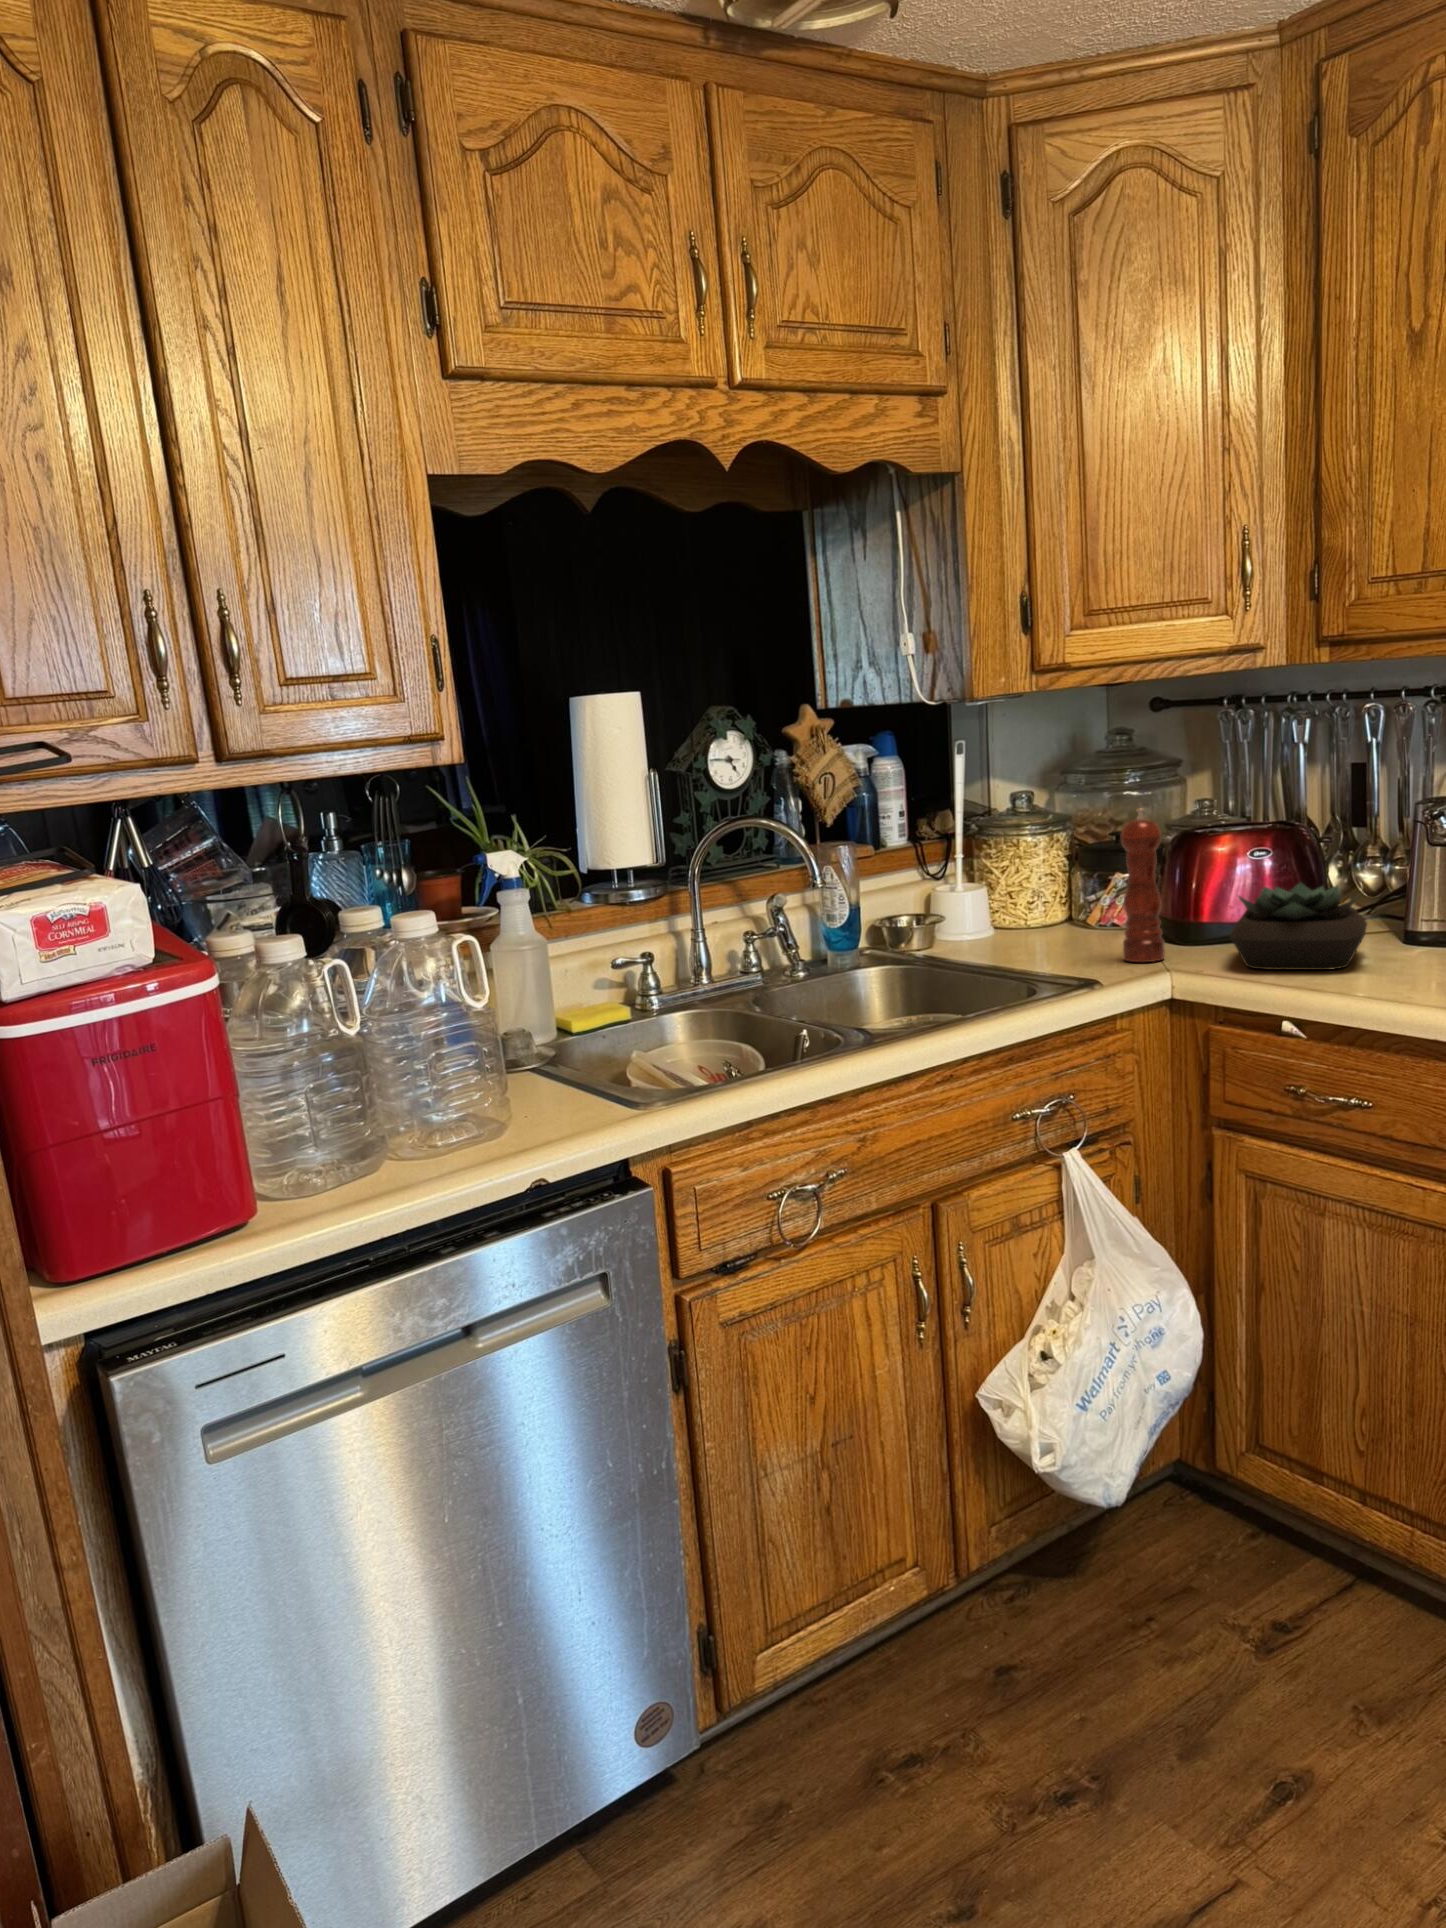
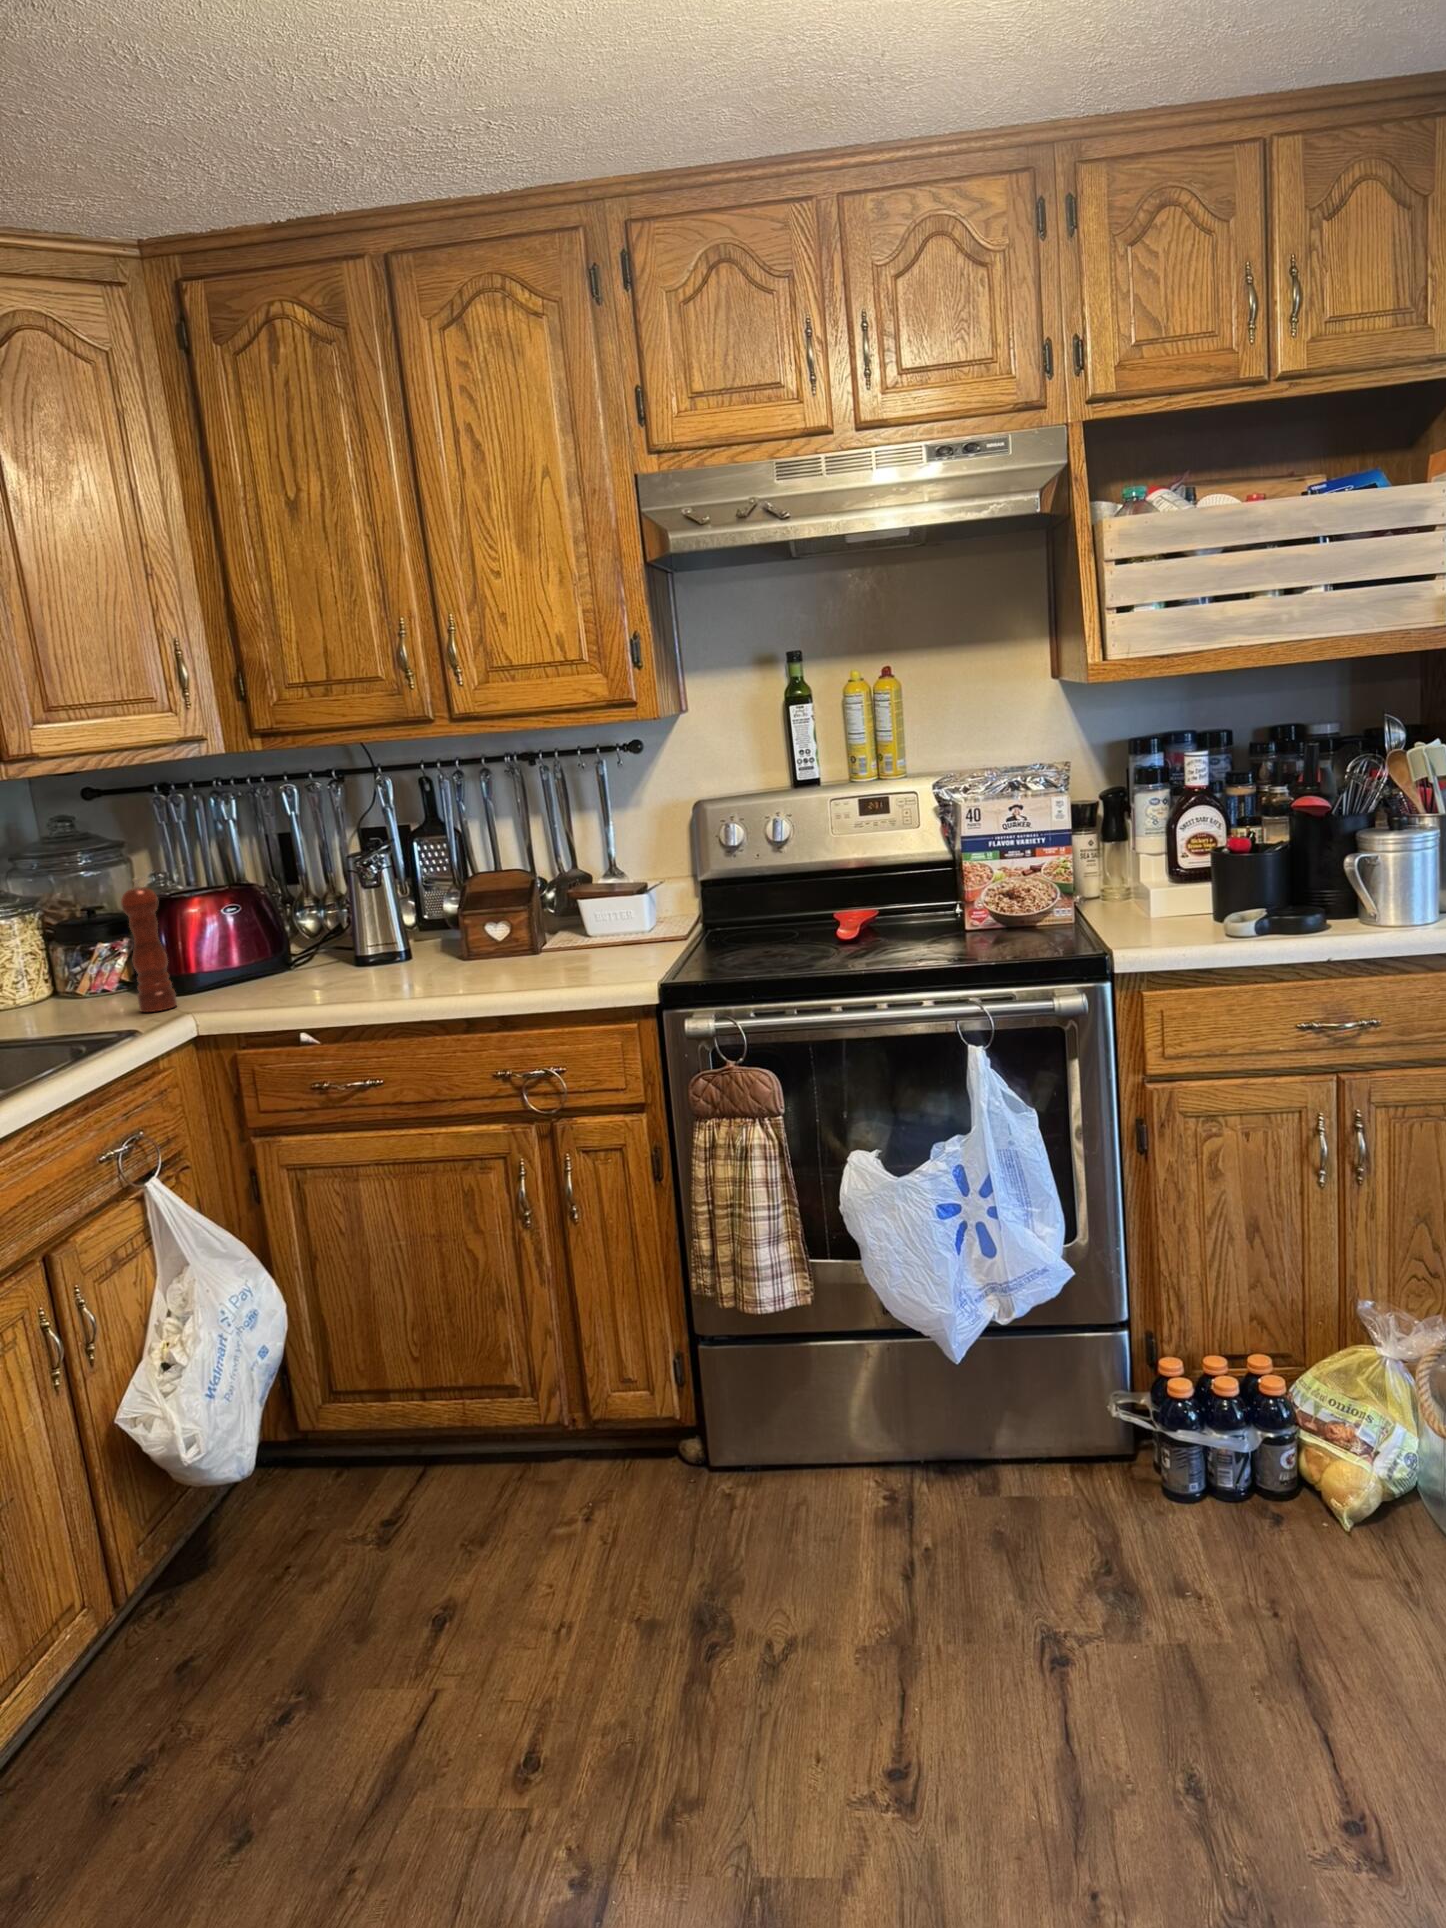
succulent plant: present [1229,883,1367,970] -> none [231,924,341,998]

